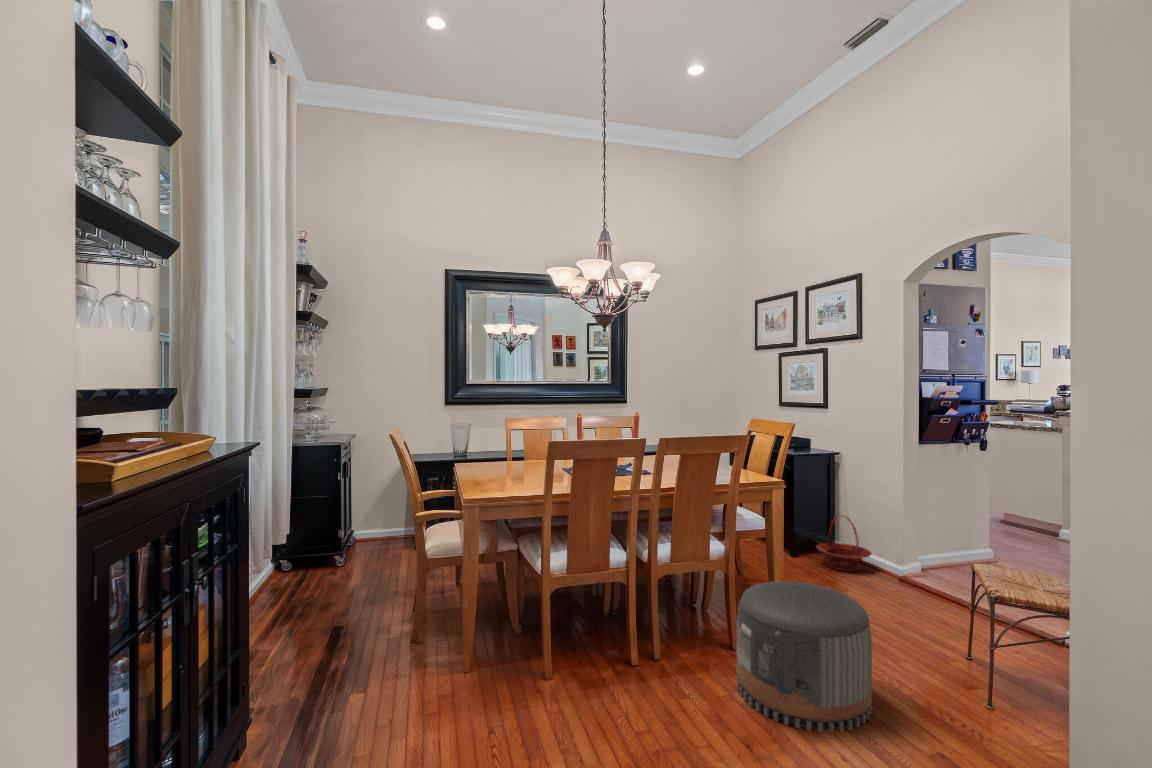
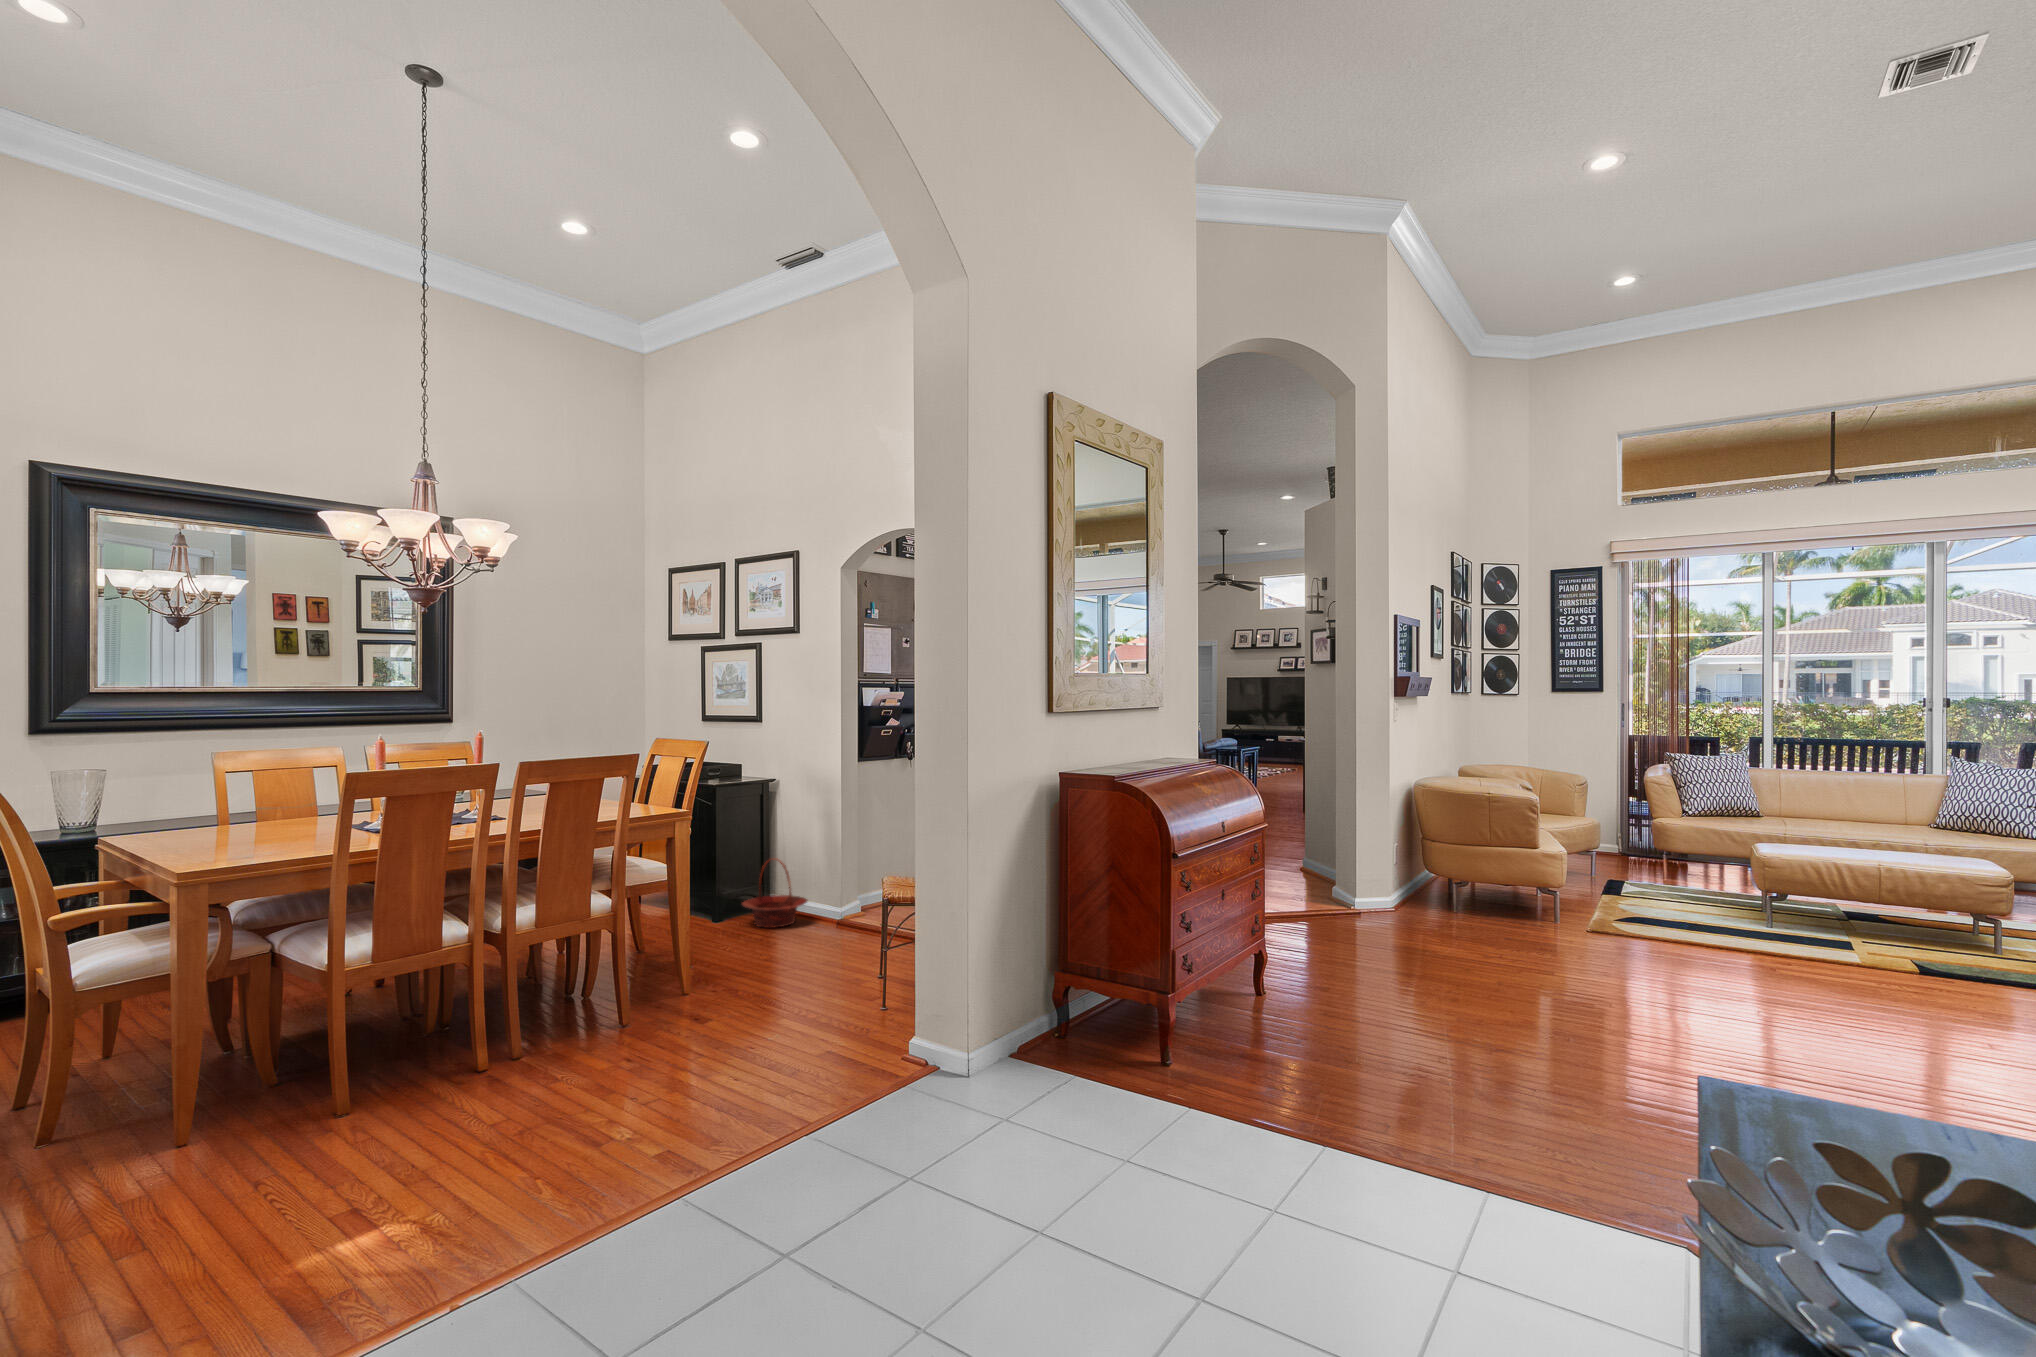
pouf: present [737,581,872,732] -> none [621,925,771,1075]

